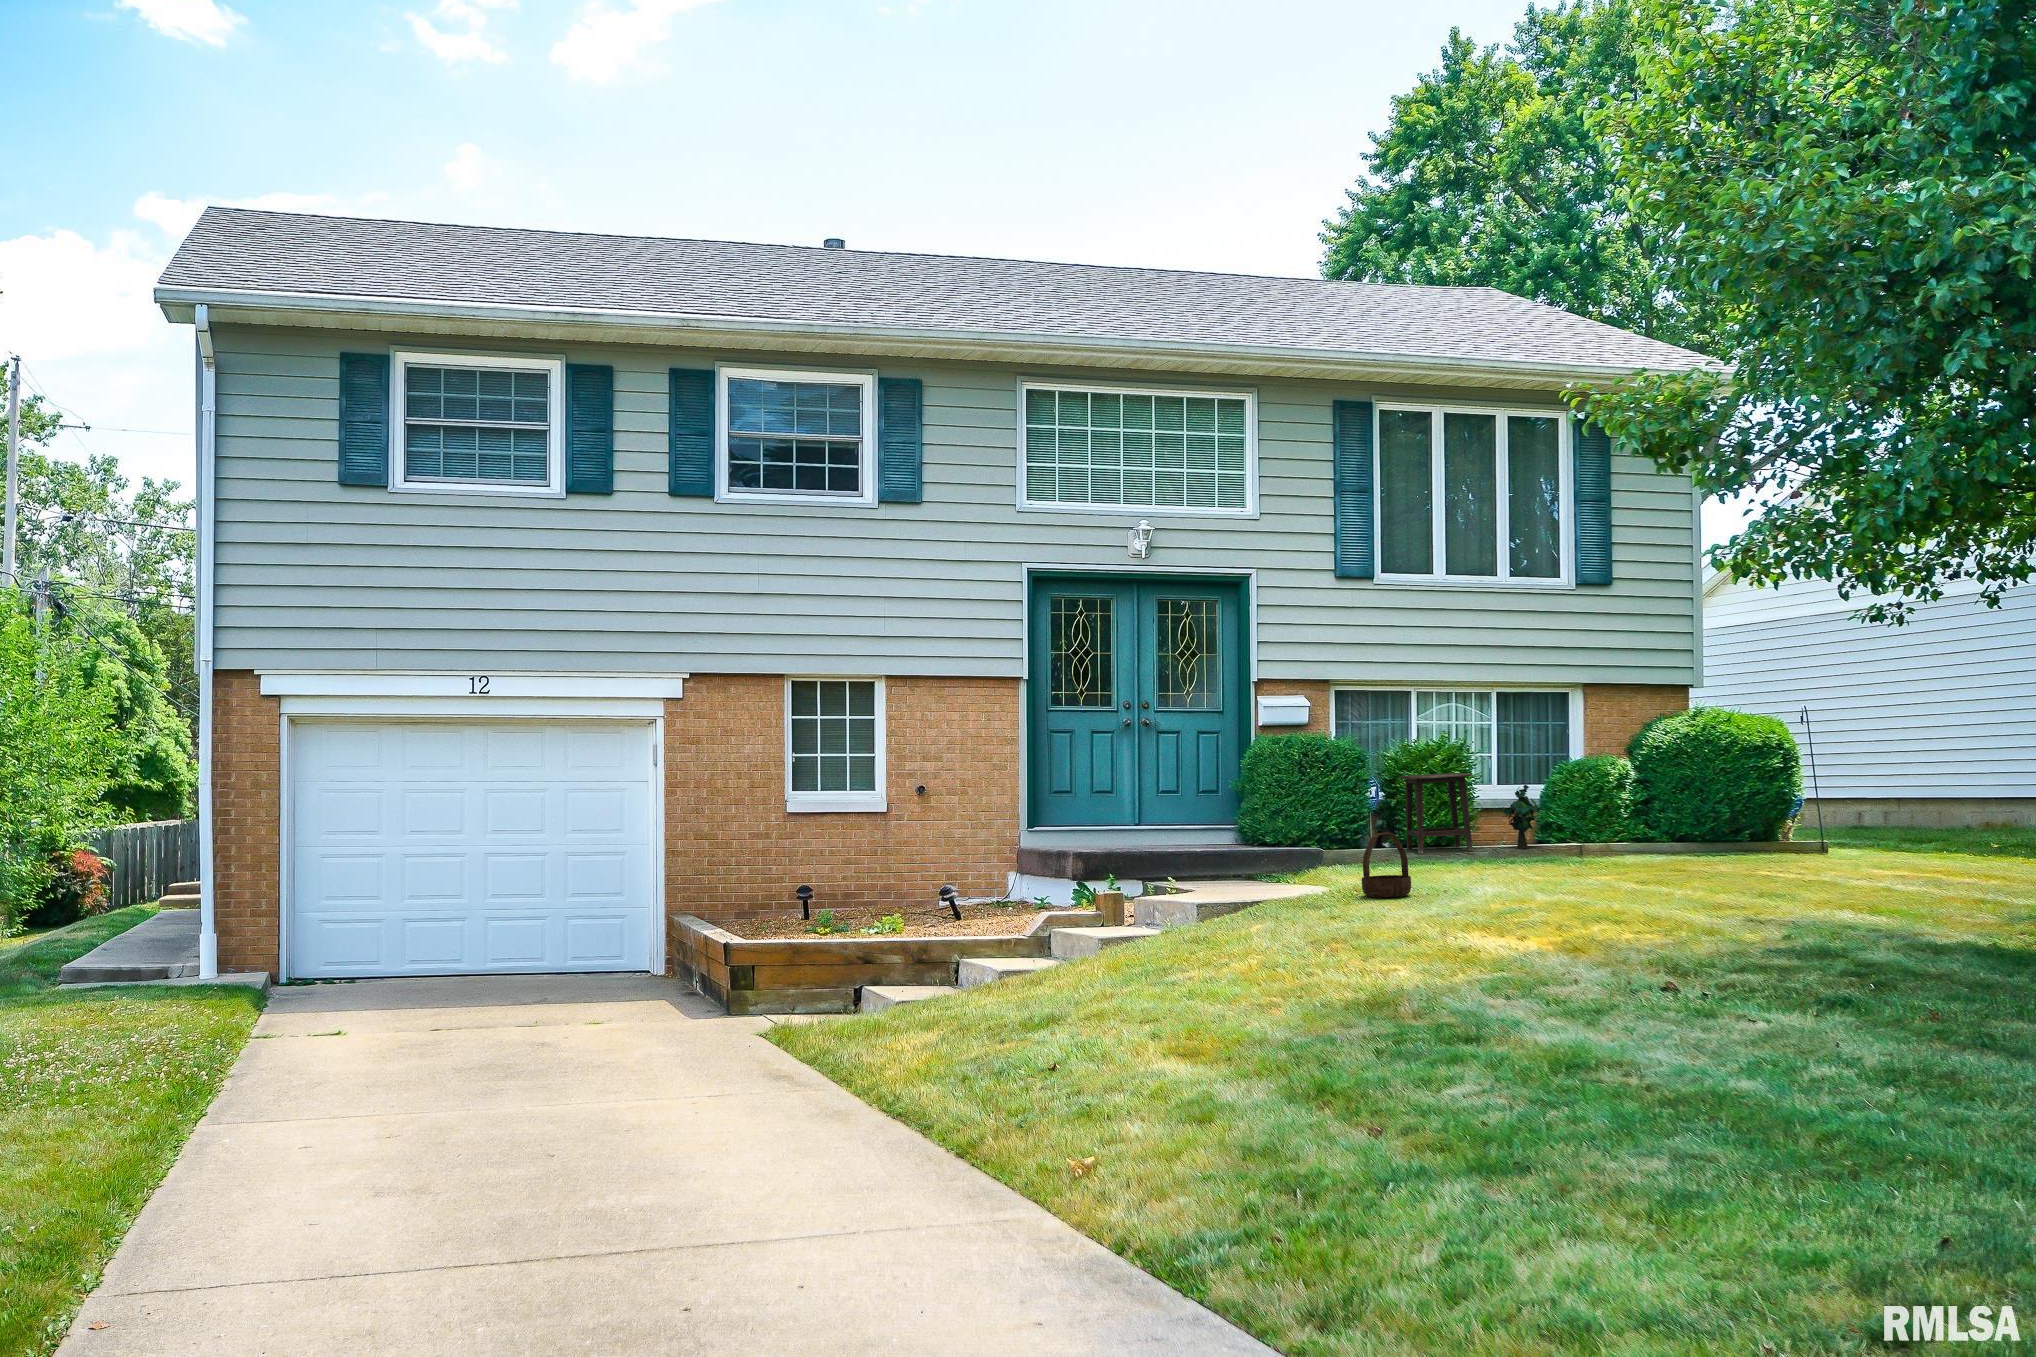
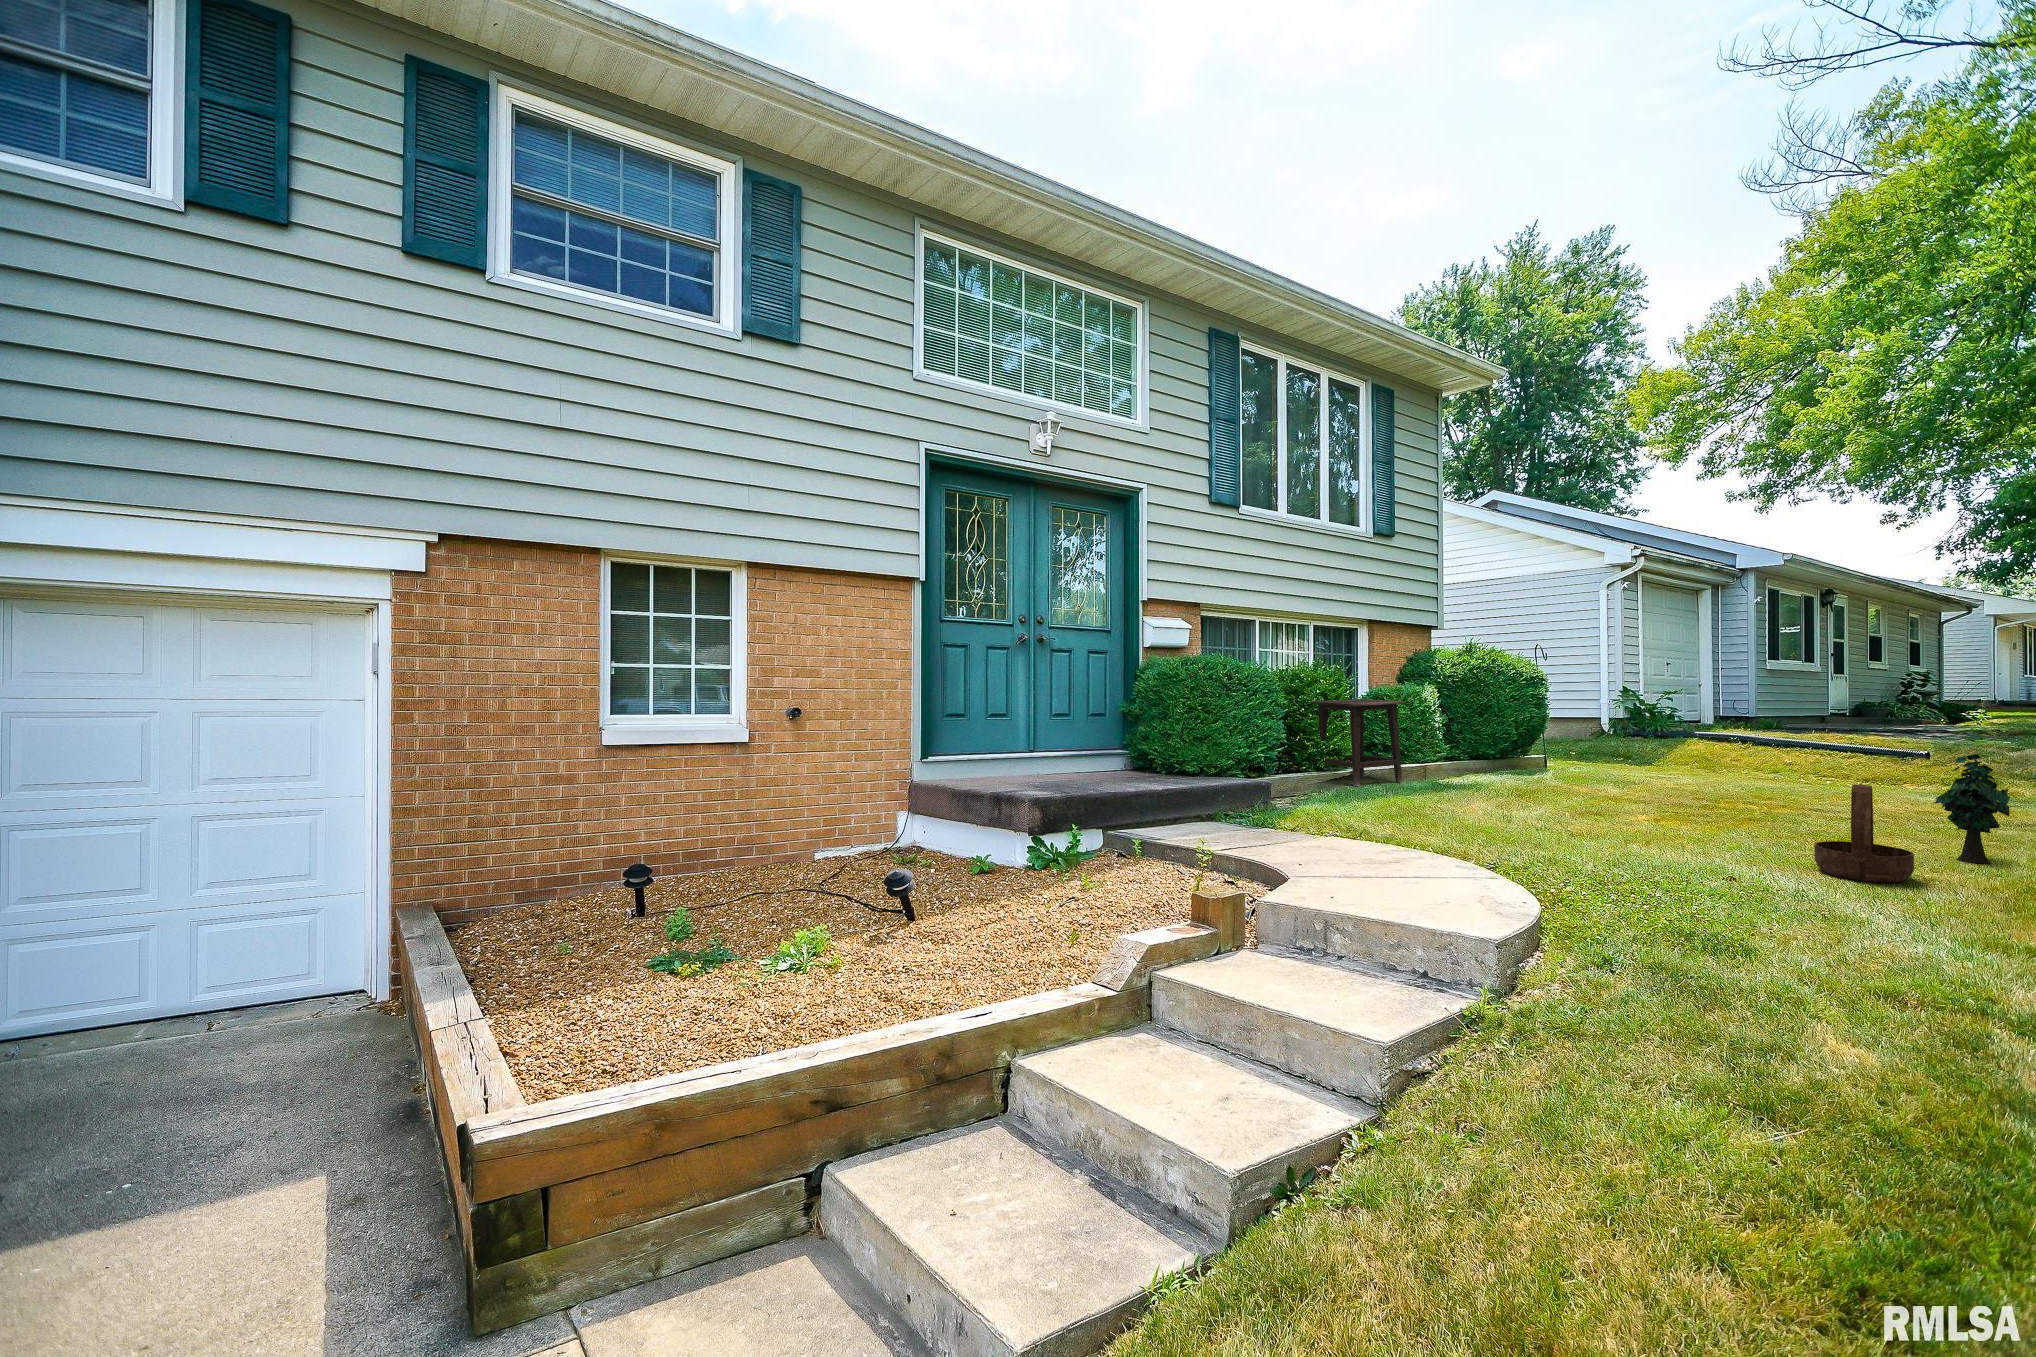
decorative plant: present [1502,785,1538,849] -> present [1934,754,2010,864]
basket: present [1362,833,1411,898] -> present [1814,784,1914,882]

